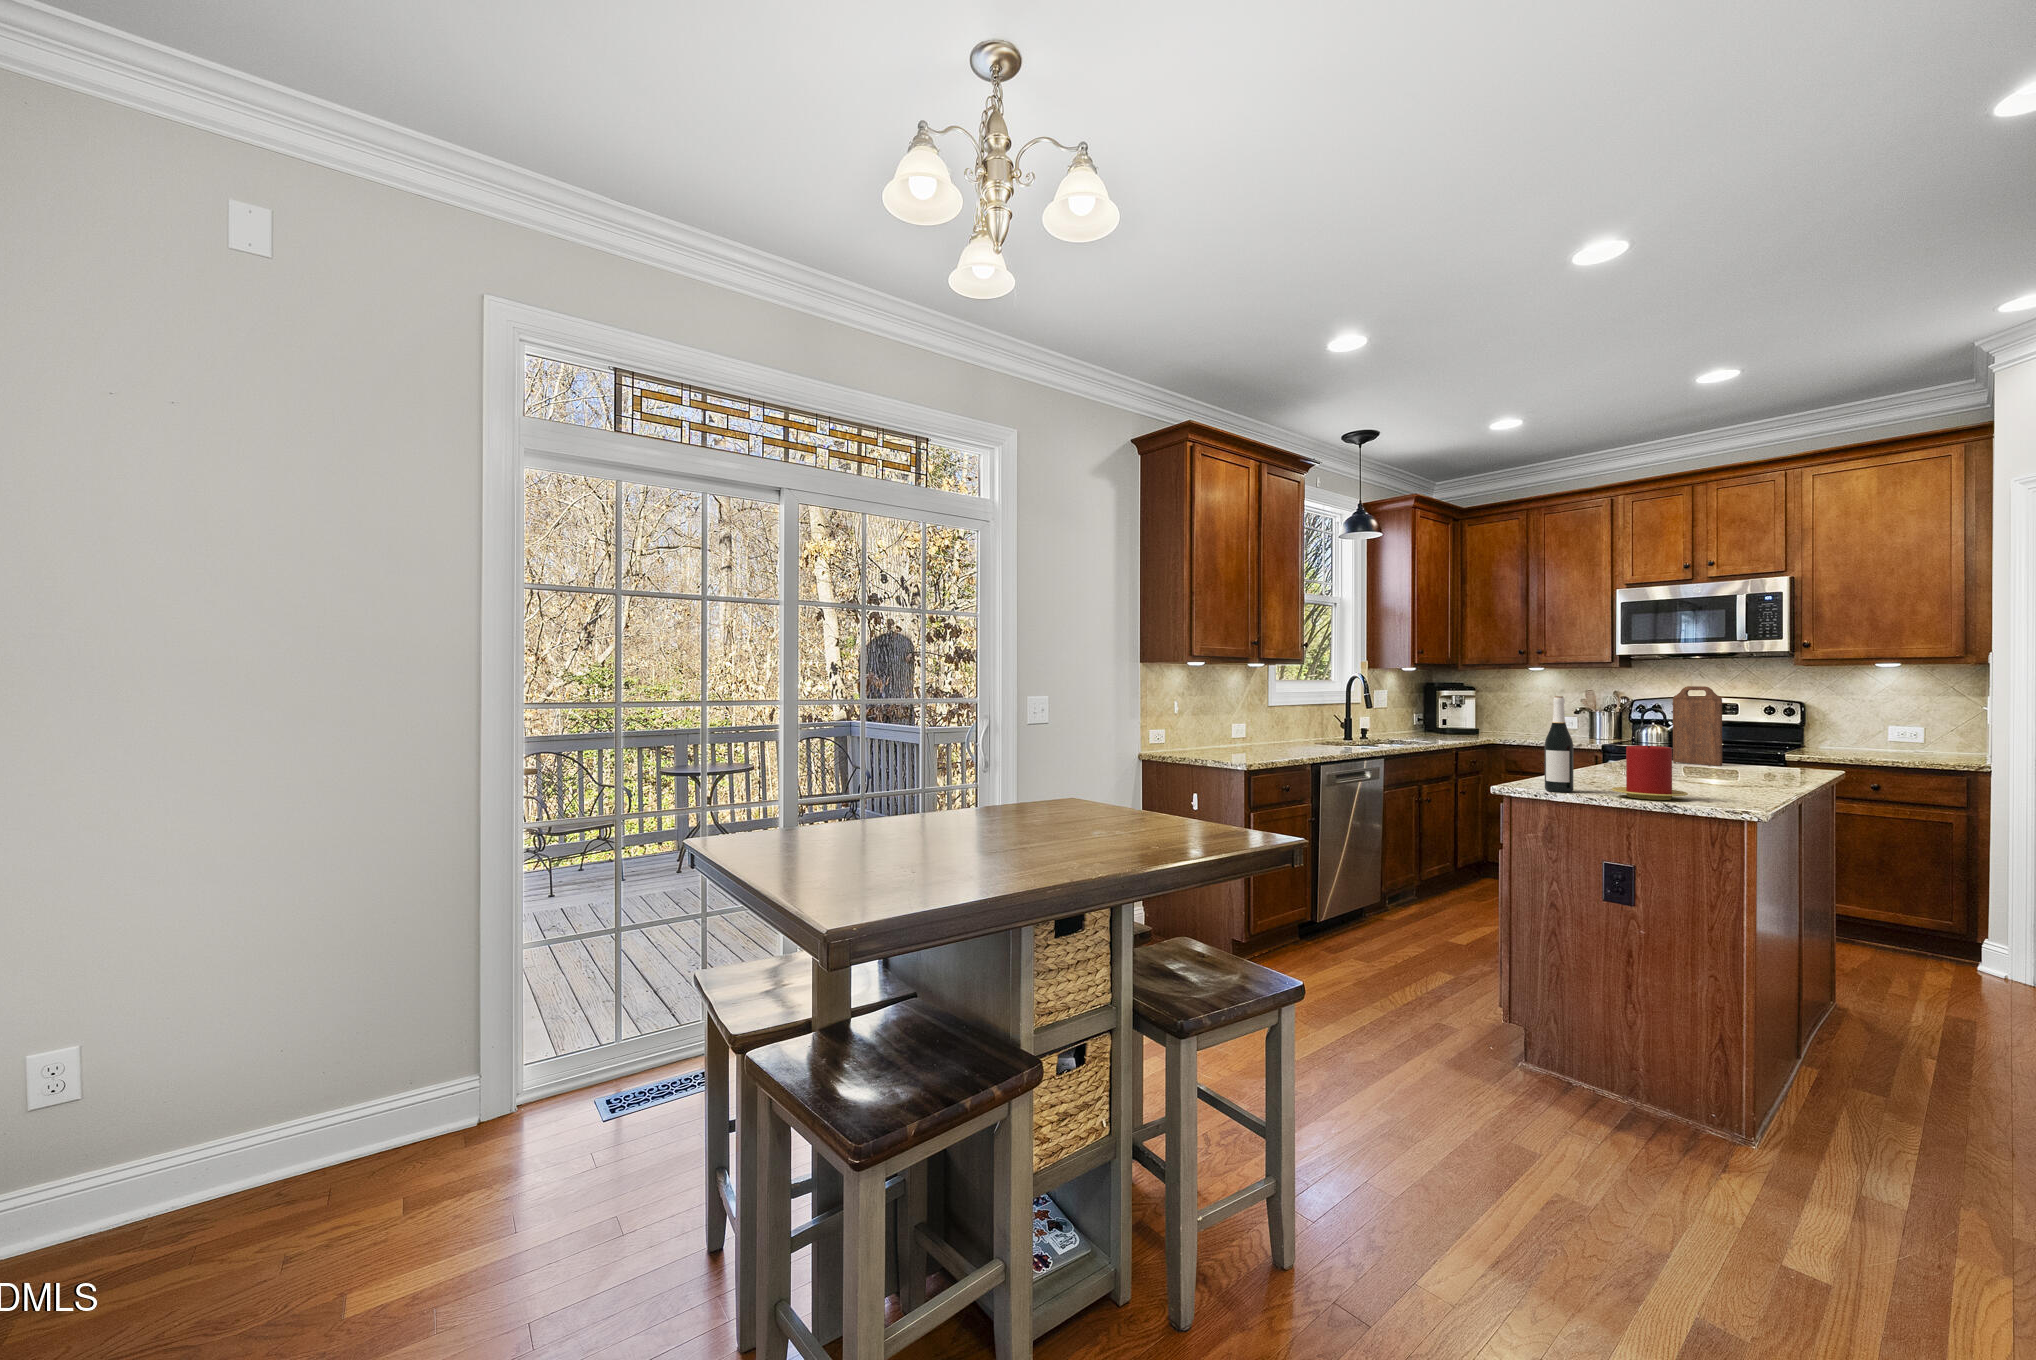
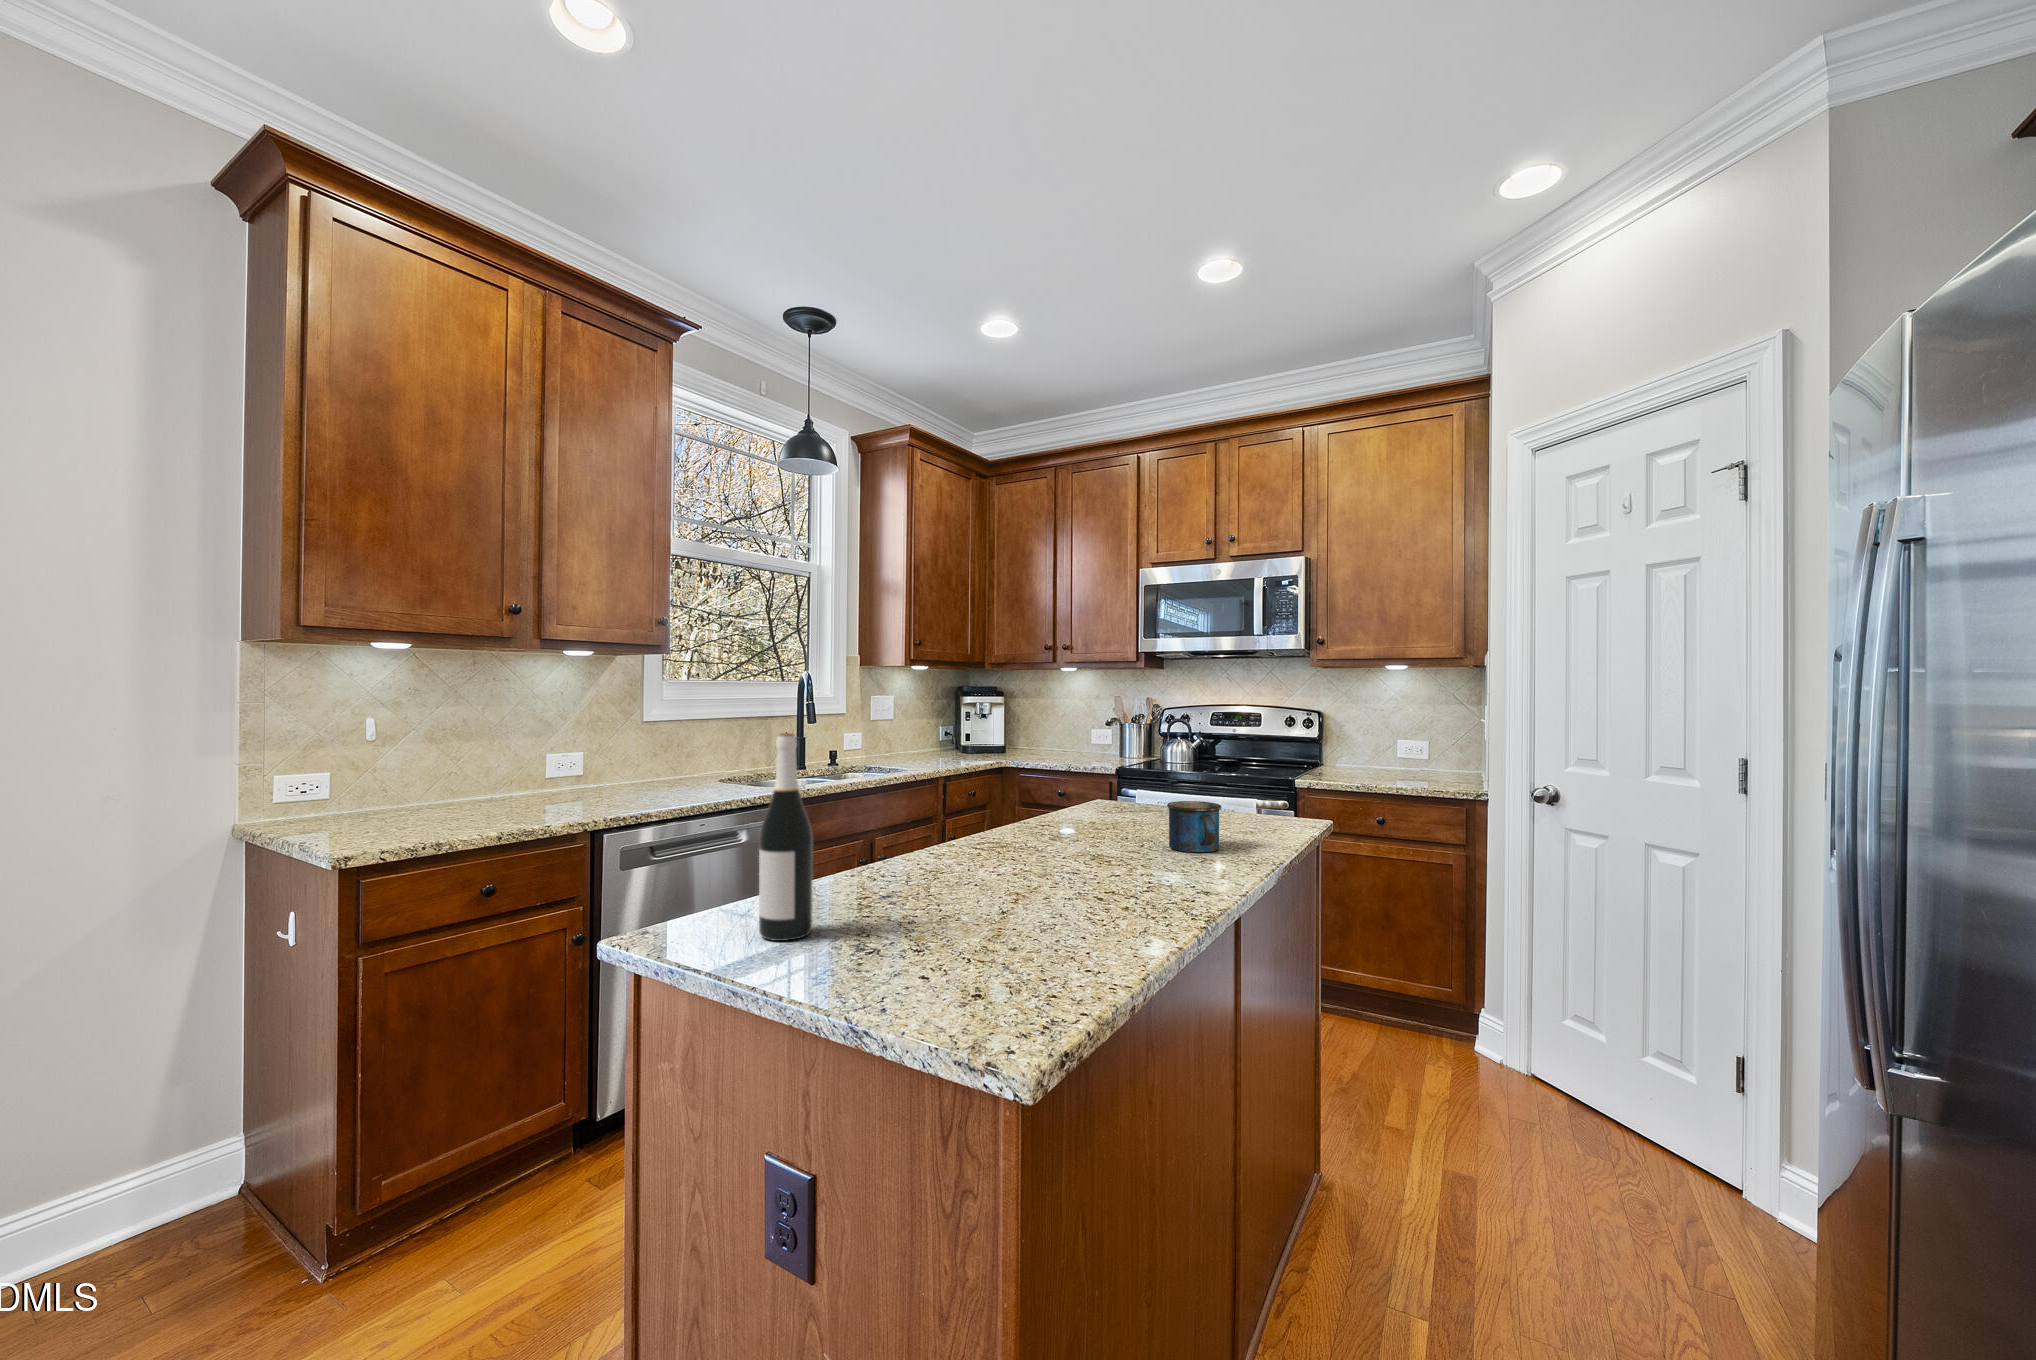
cutting board: present [1673,686,1722,766] -> none [1156,696,1206,808]
candle: present [1612,745,1688,800] -> none [847,839,980,967]
mug: none [1726,750,1771,781] -> present [1167,801,1222,852]

